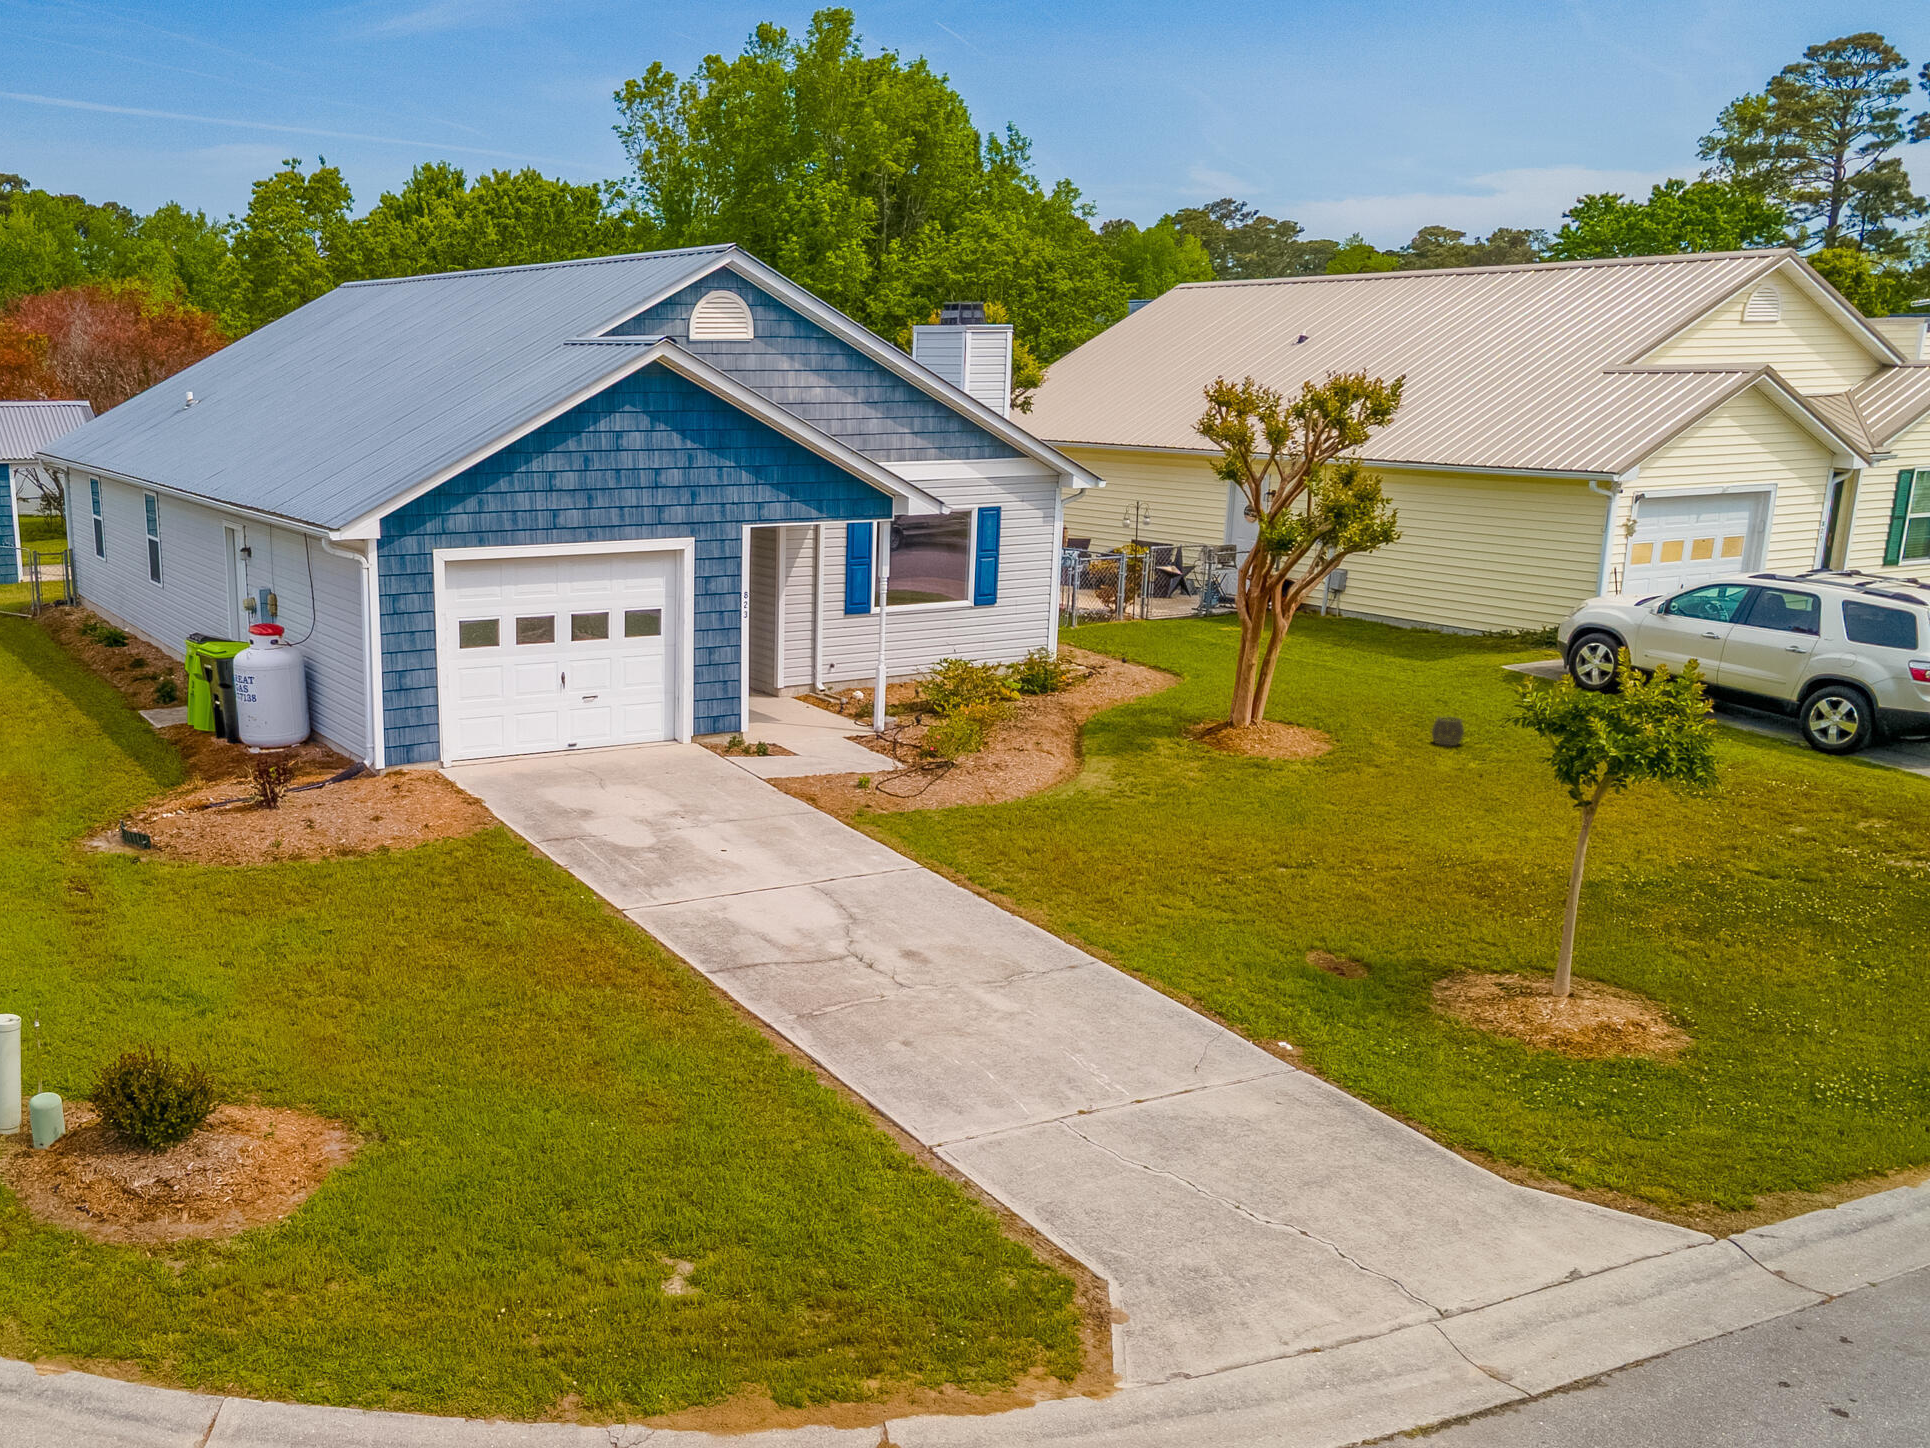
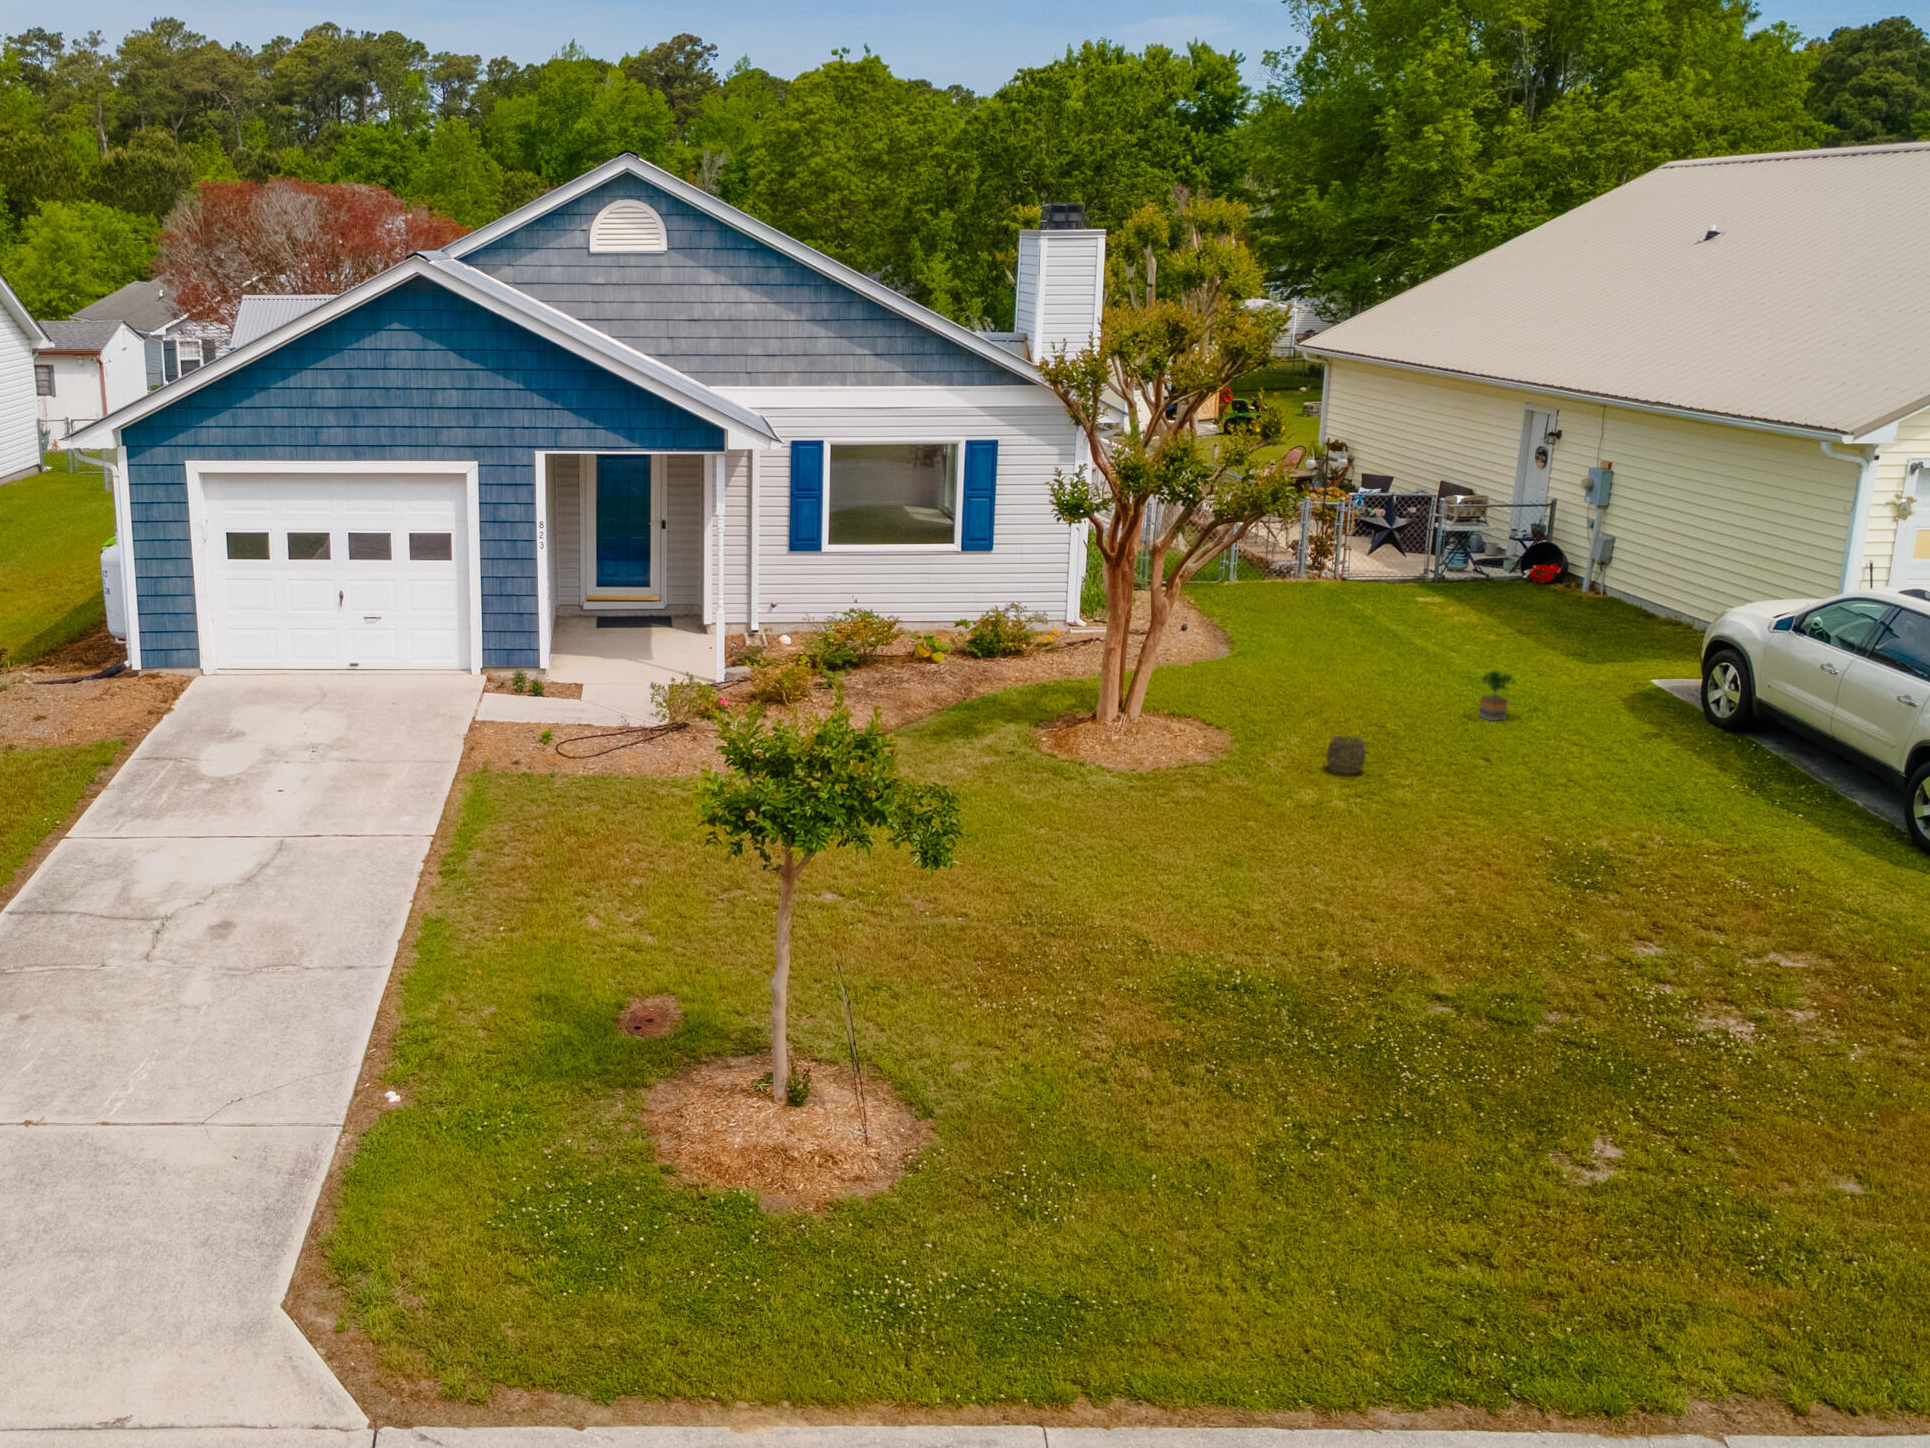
potted tree: none [1450,664,1479,704] -> present [1479,671,1515,721]

